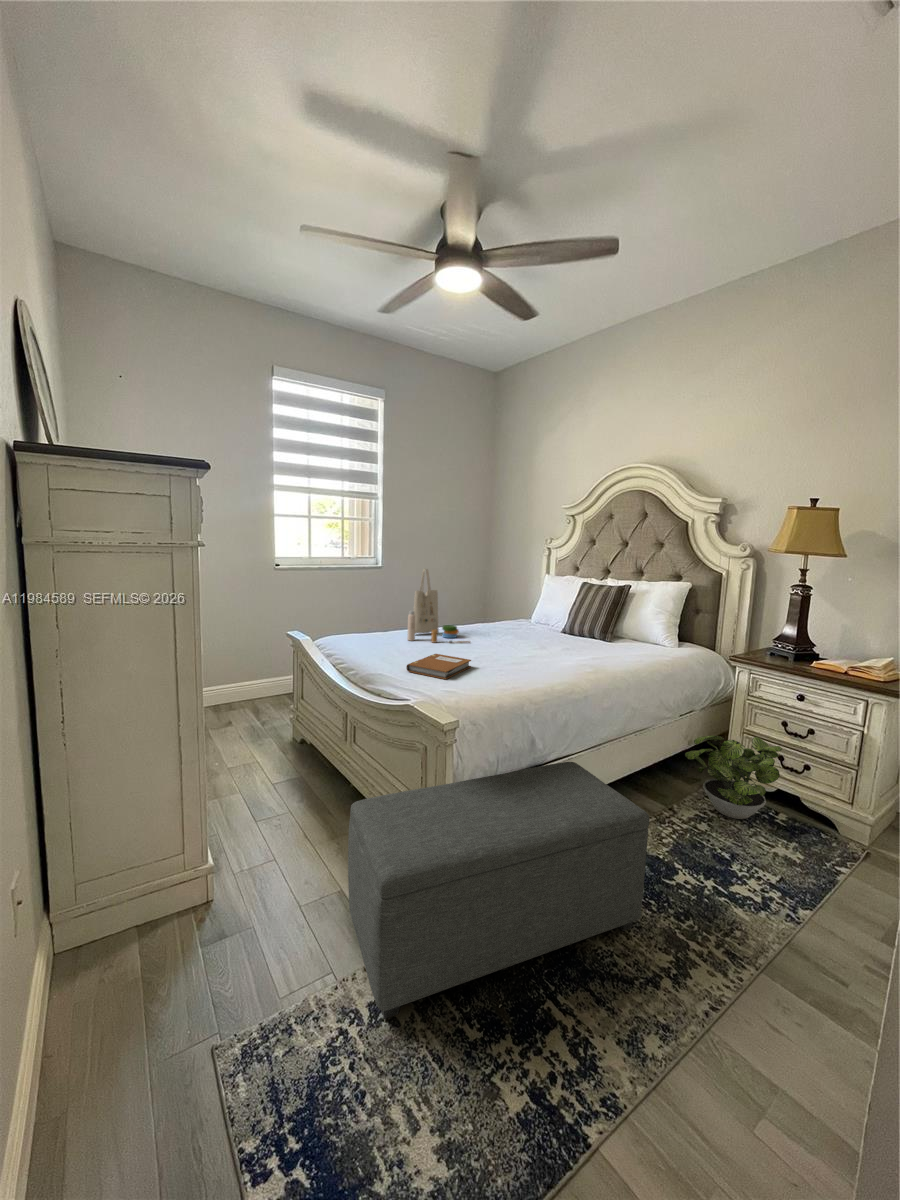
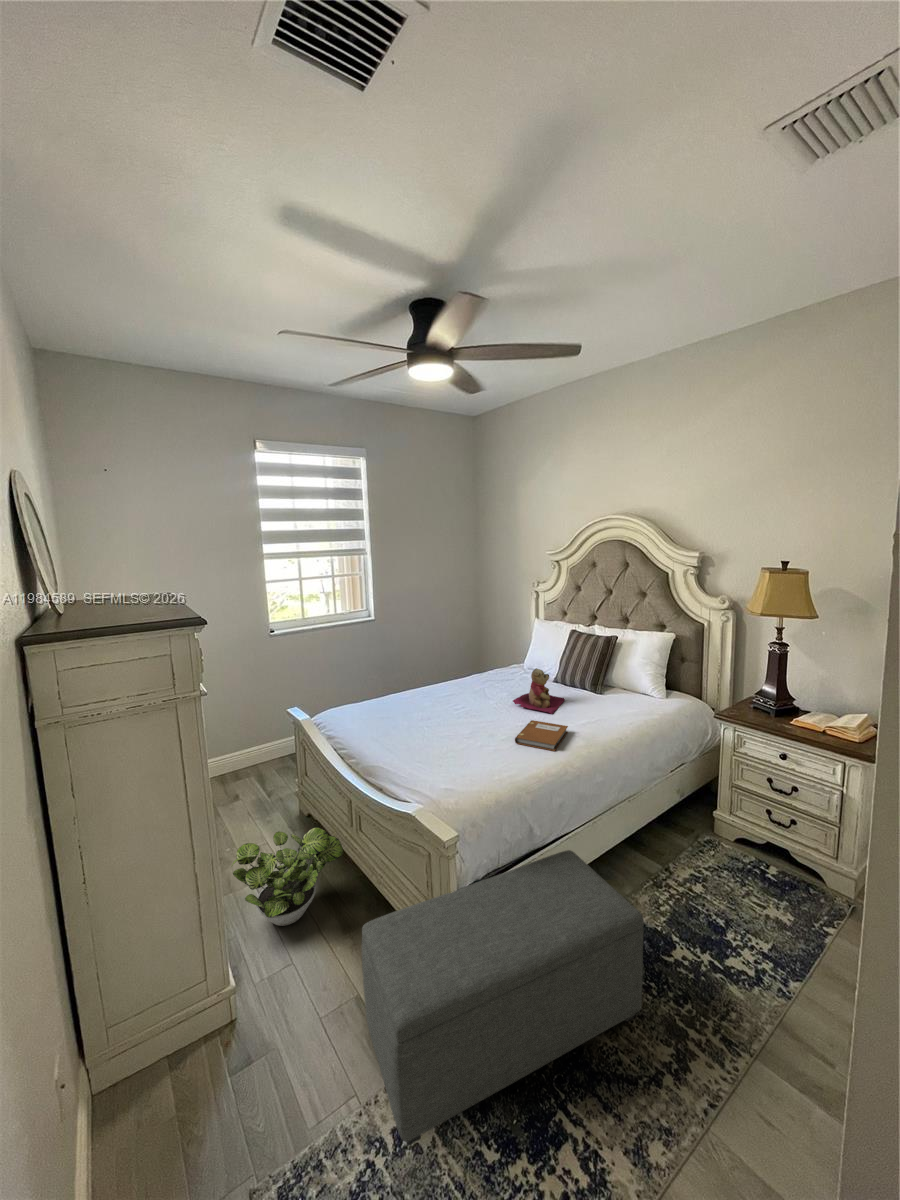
tote bag: present [408,568,470,643] -> none [403,638,465,714]
teddy bear: none [519,606,573,650] -> present [513,668,565,714]
notebook: present [406,654,471,679] -> present [515,720,568,751]
potted plant: present [685,736,782,819] -> present [231,827,343,926]

